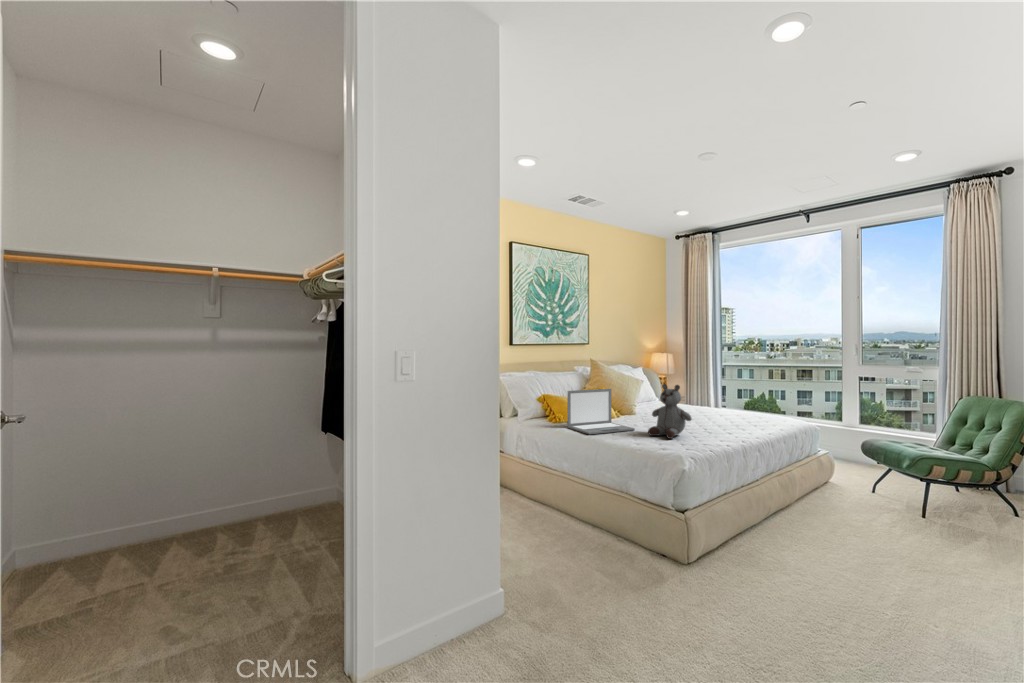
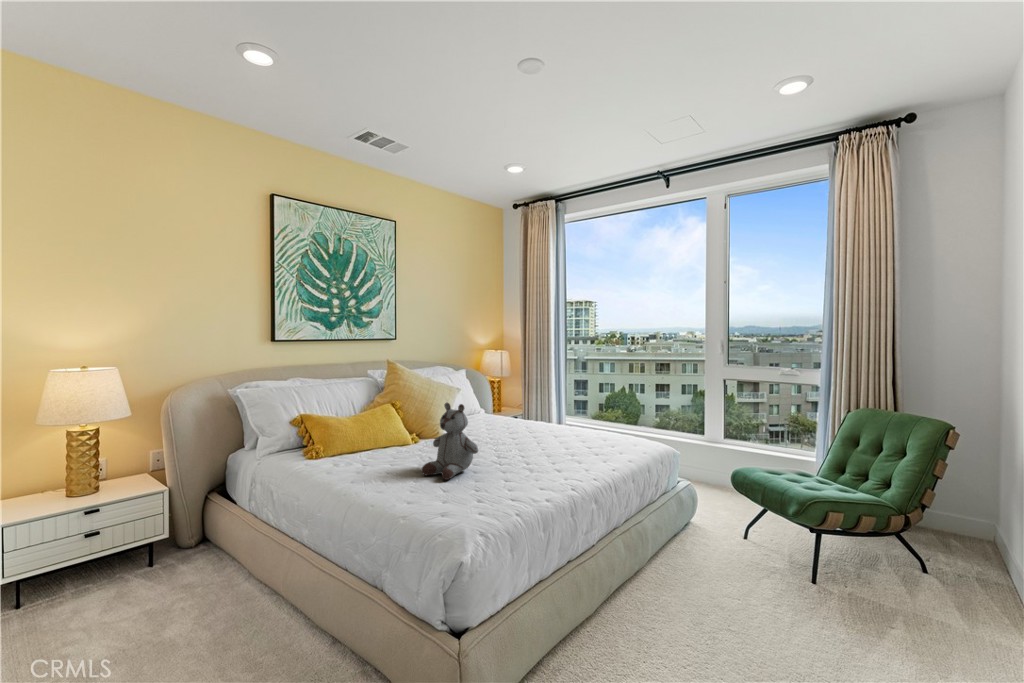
laptop: present [567,389,635,434] -> none [319,407,412,478]

